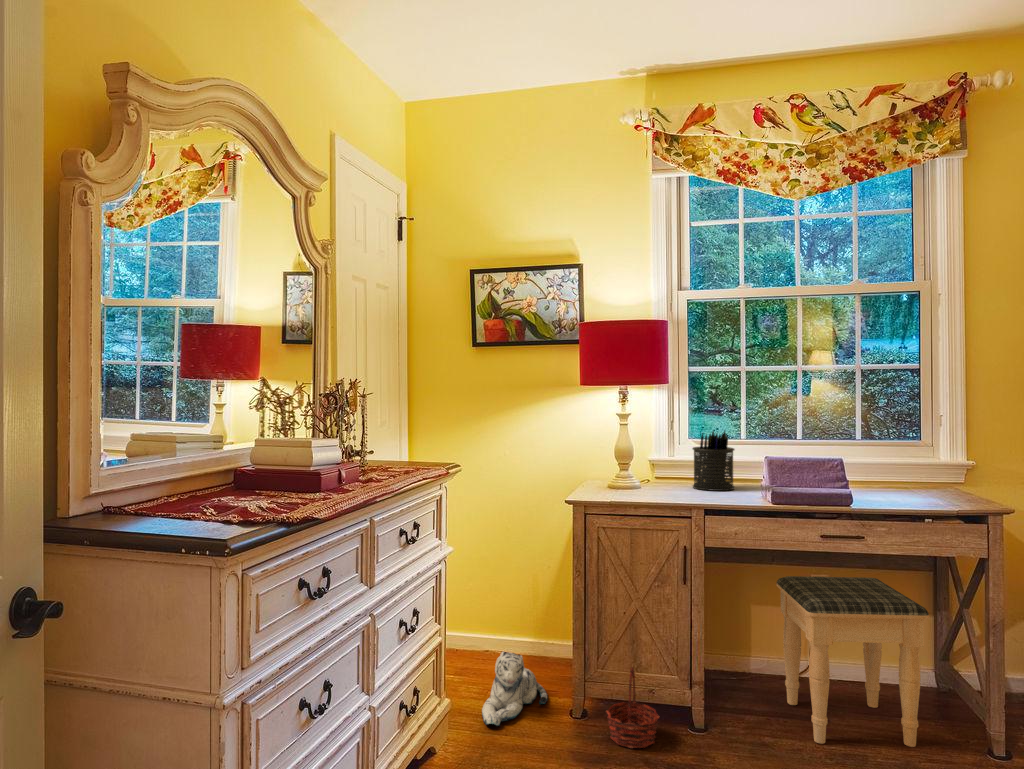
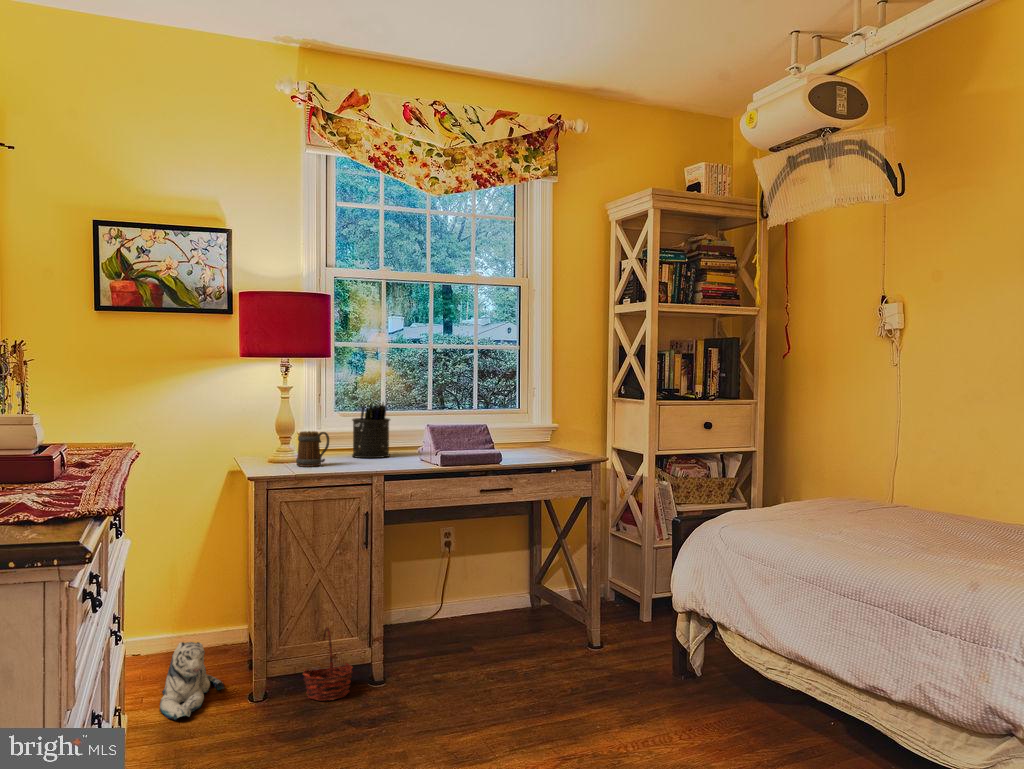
mug: none [618,459,653,496] -> present [296,431,329,467]
footstool: present [776,576,929,747] -> none [427,522,548,659]

